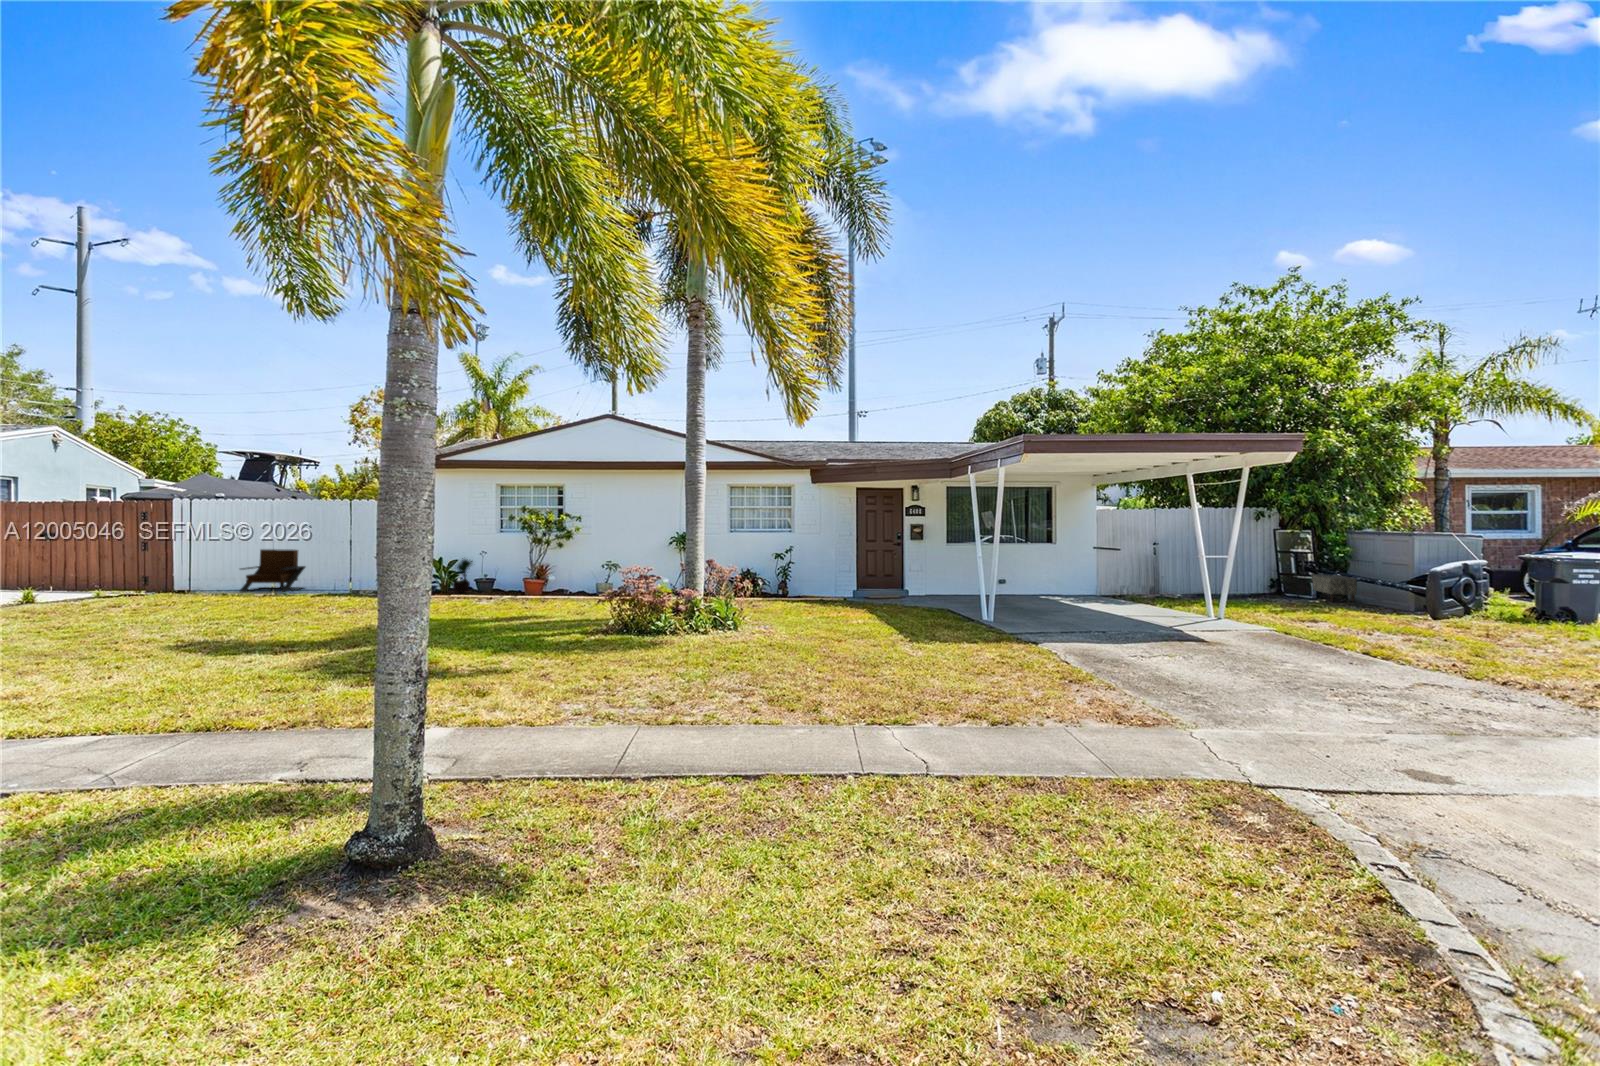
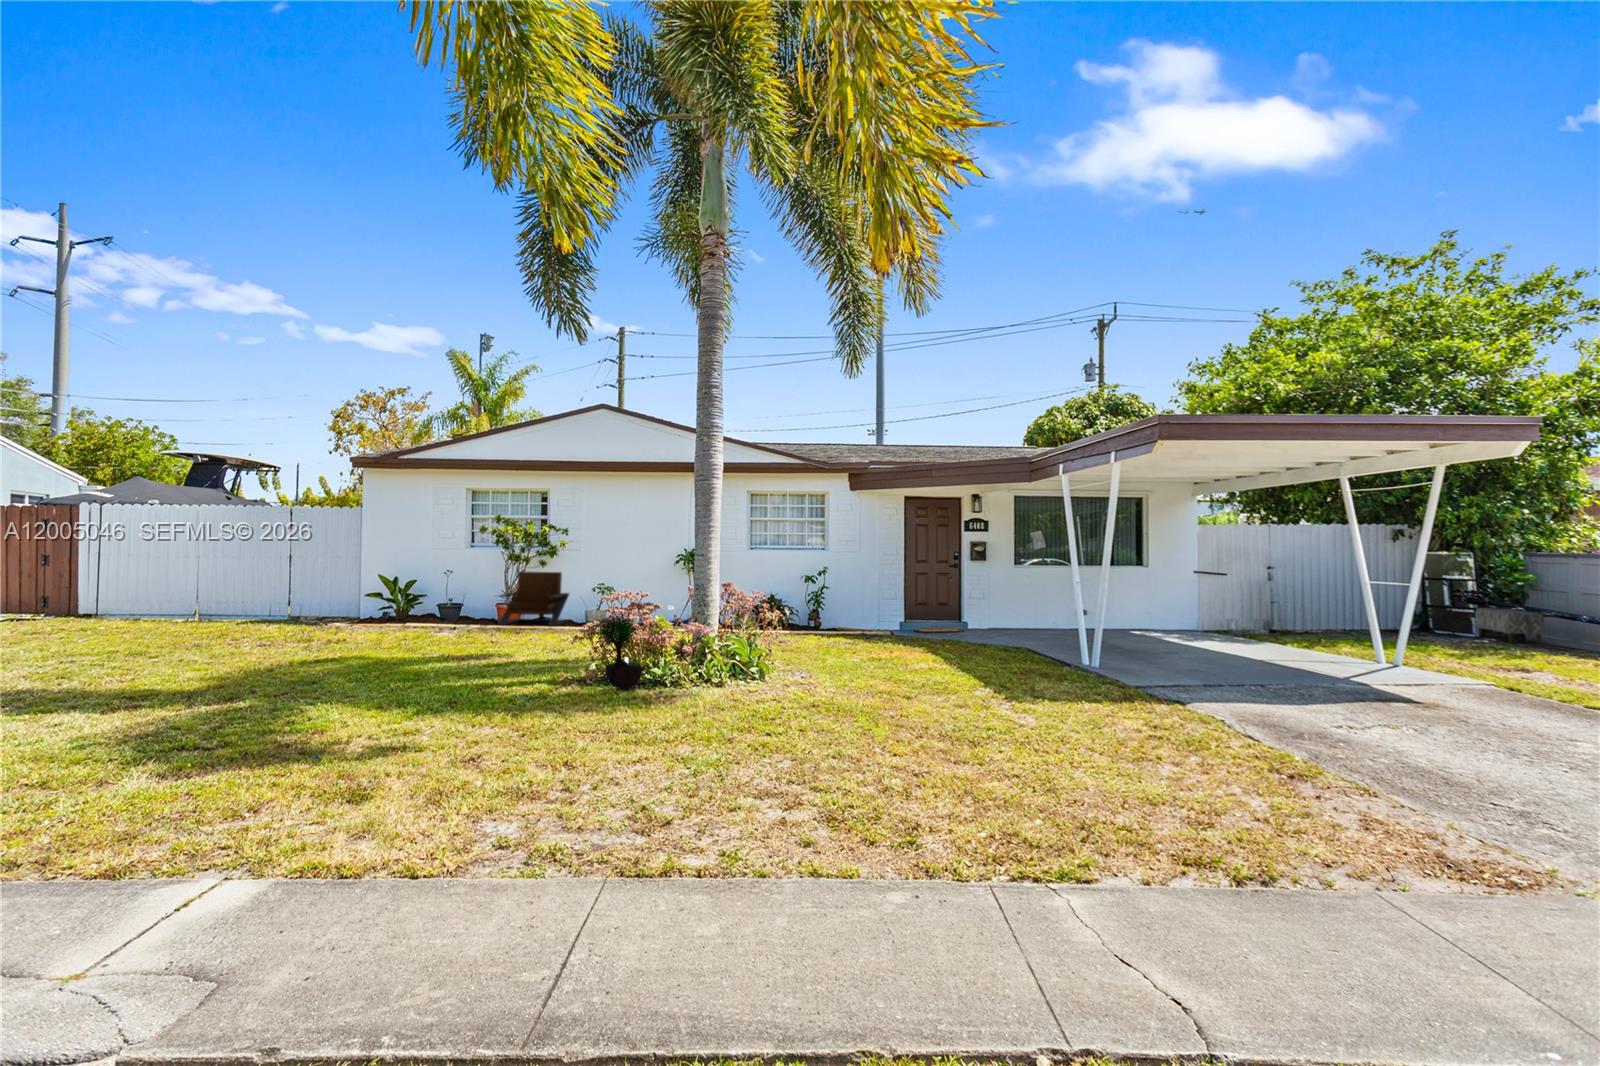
lounge chair: present [240,549,305,592] -> present [499,571,569,626]
potted tree: present [452,558,473,593] -> present [593,614,642,689]

